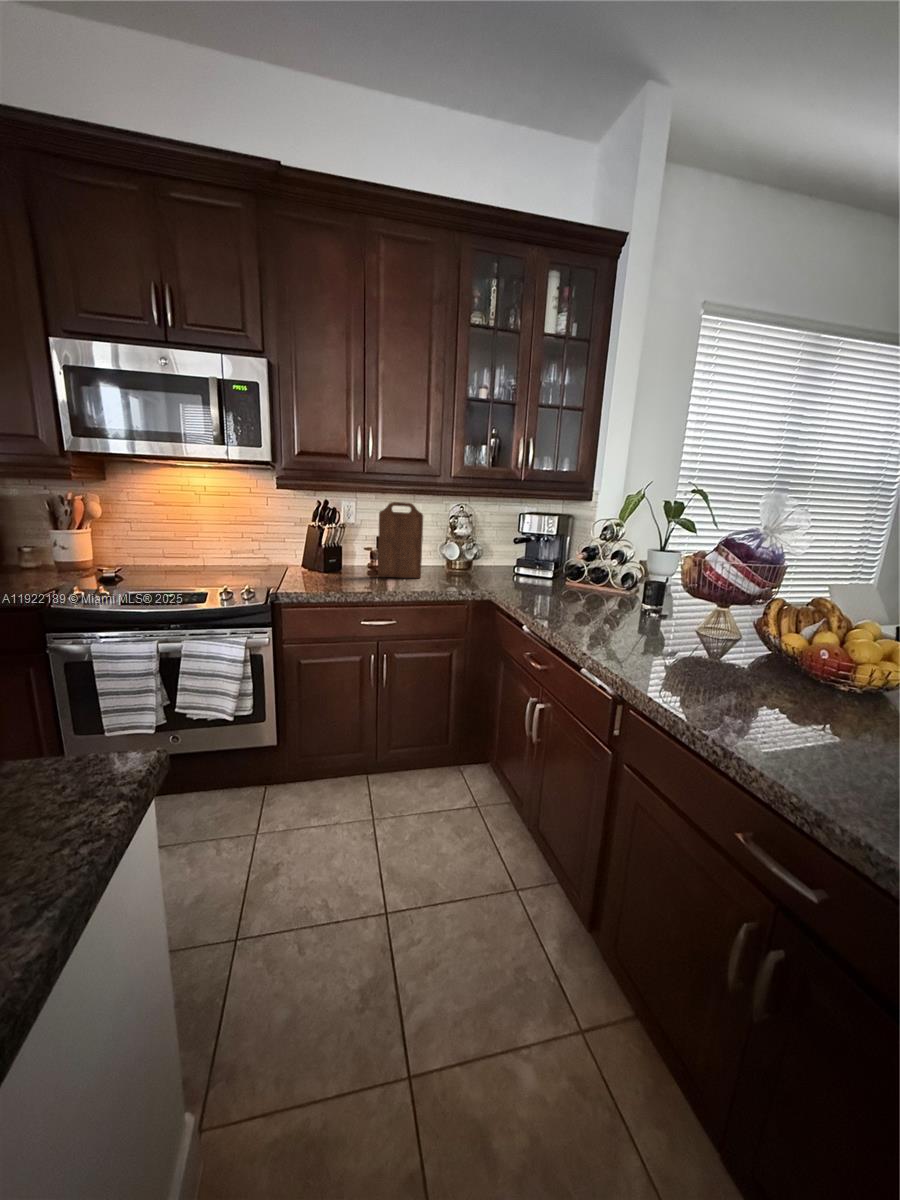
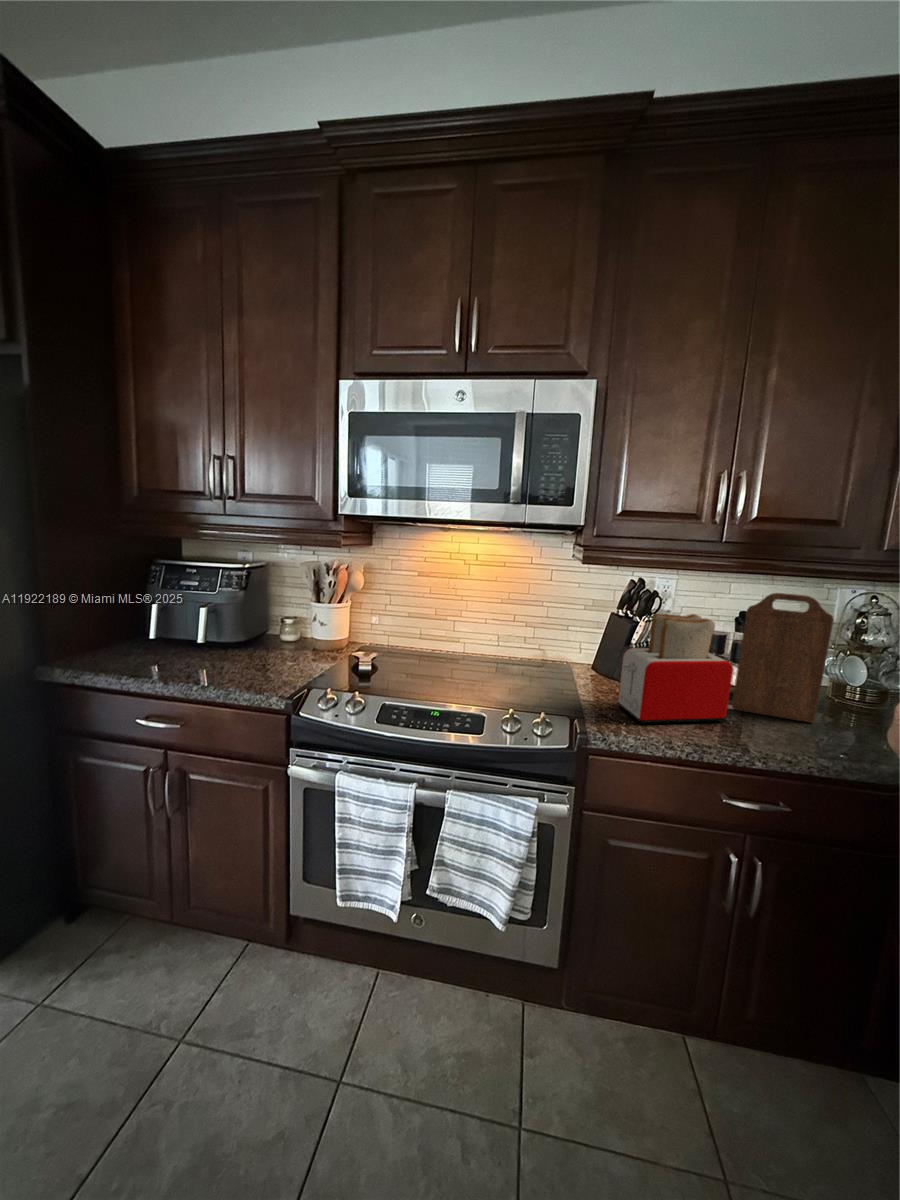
toaster: none [302,517,369,586] -> present [618,614,733,724]

